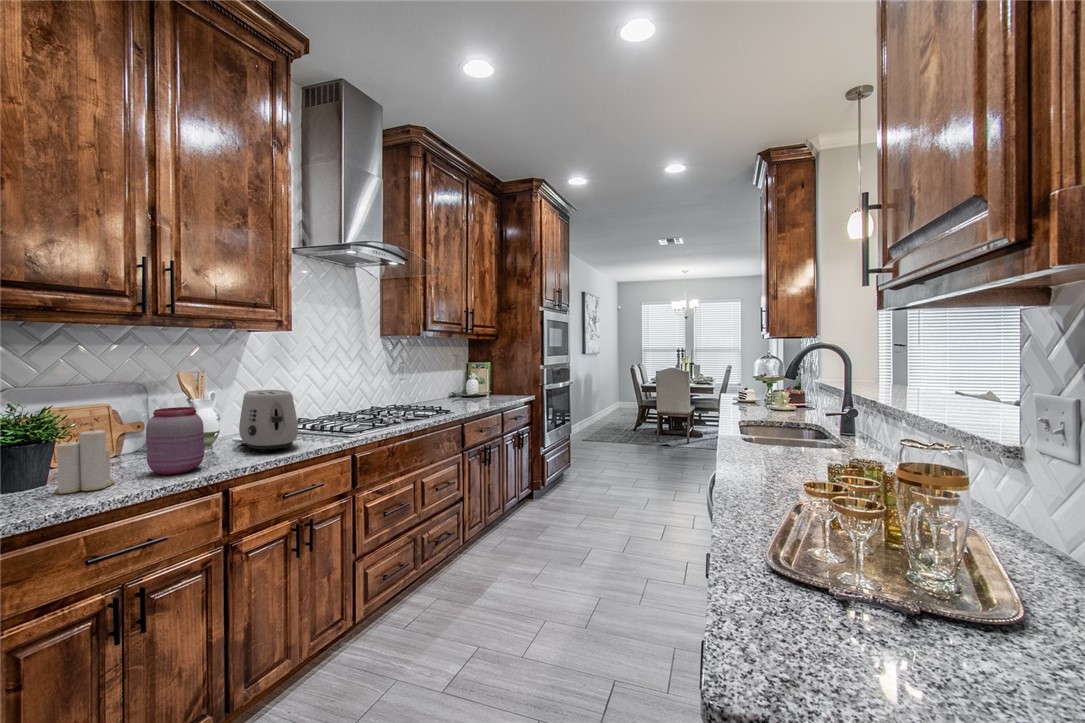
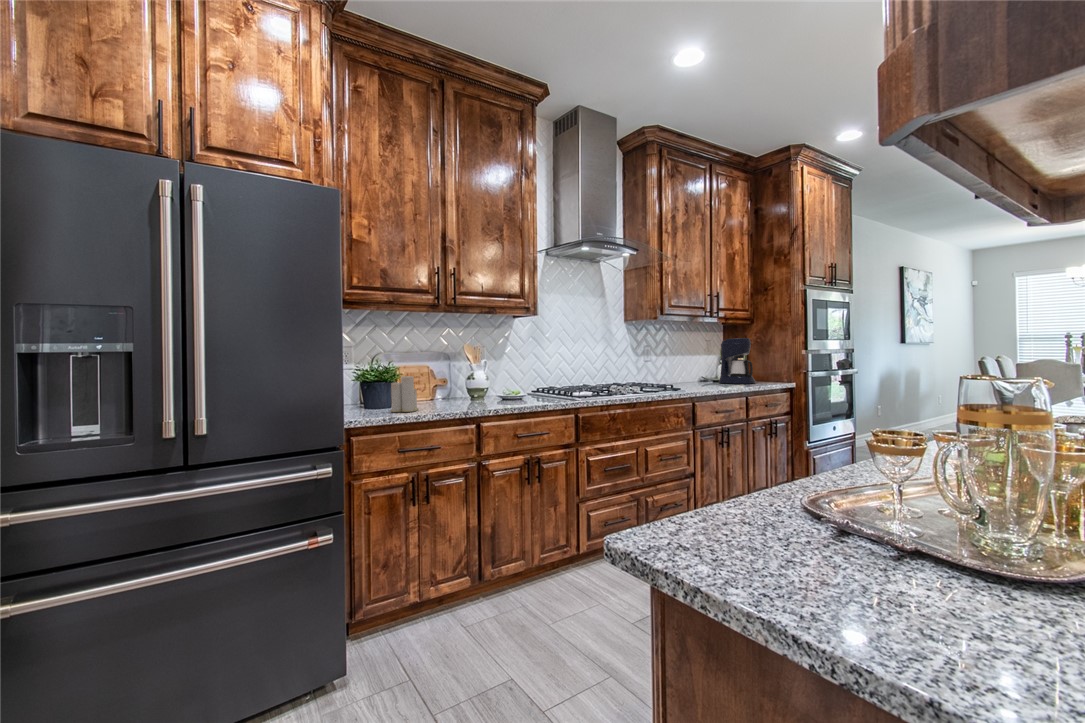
coffee maker: none [473,355,507,400] -> present [719,338,756,384]
toaster: present [239,390,298,452] -> none [496,360,533,403]
jar: present [146,407,204,474] -> none [436,366,468,409]

